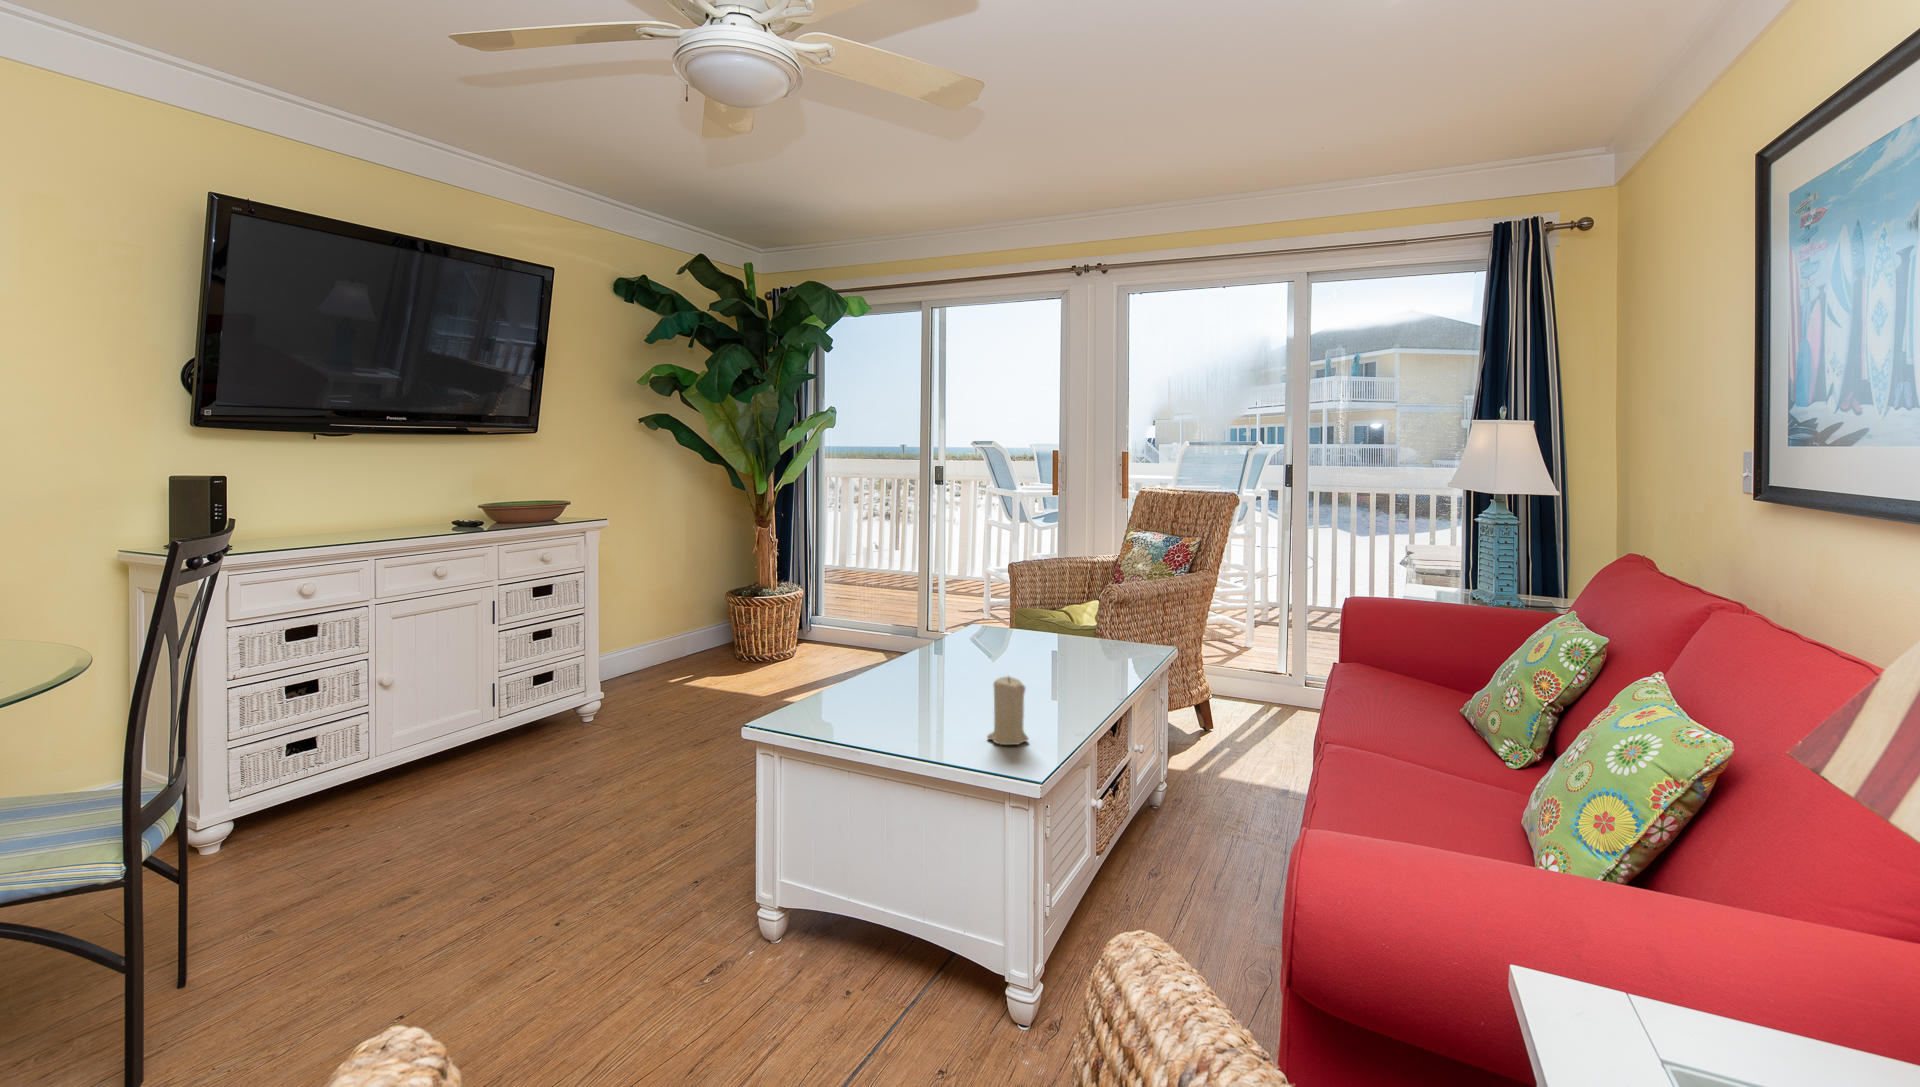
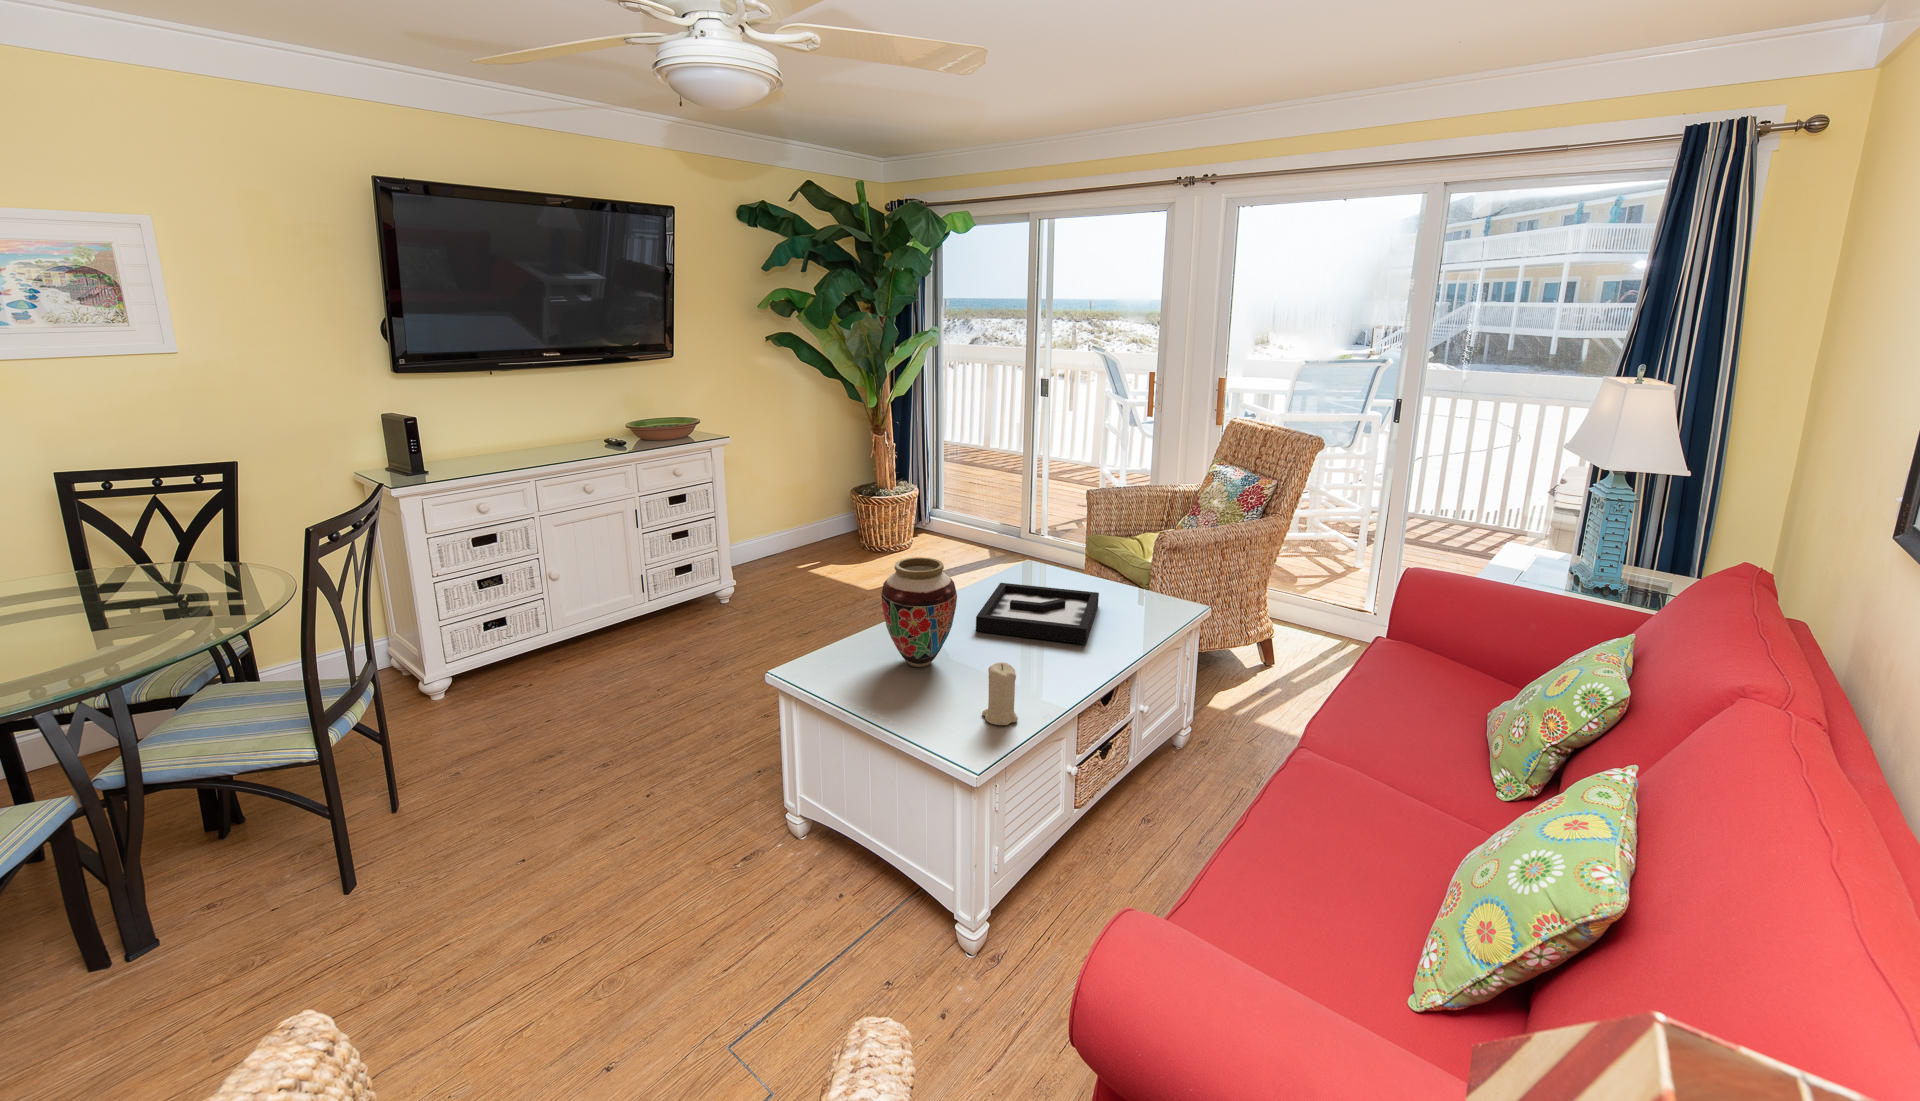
vase: none [850,587,935,709] -> present [881,557,957,667]
decorative tray: none [941,637,1063,680] -> present [976,583,1099,644]

